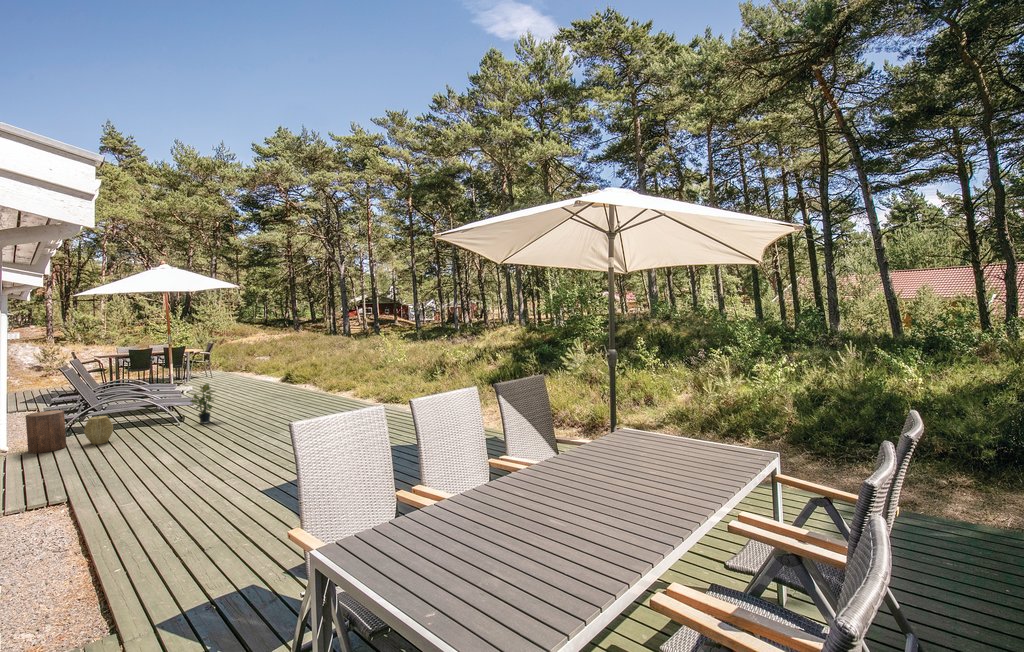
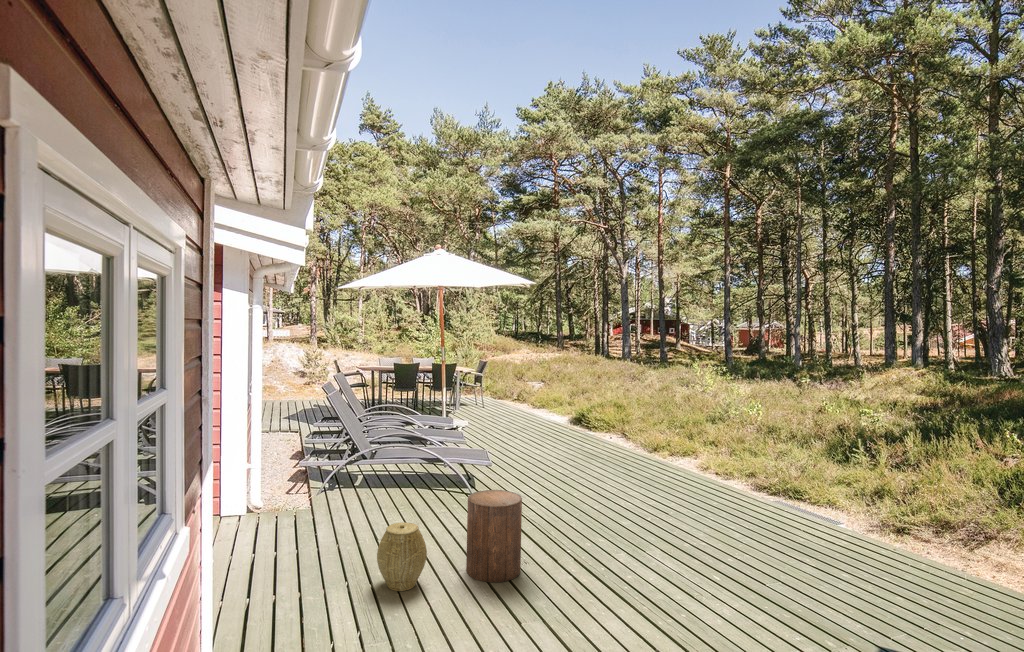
potted plant: present [190,383,215,424] -> none [548,459,597,550]
stool: present [26,410,66,454] -> present [466,490,522,582]

